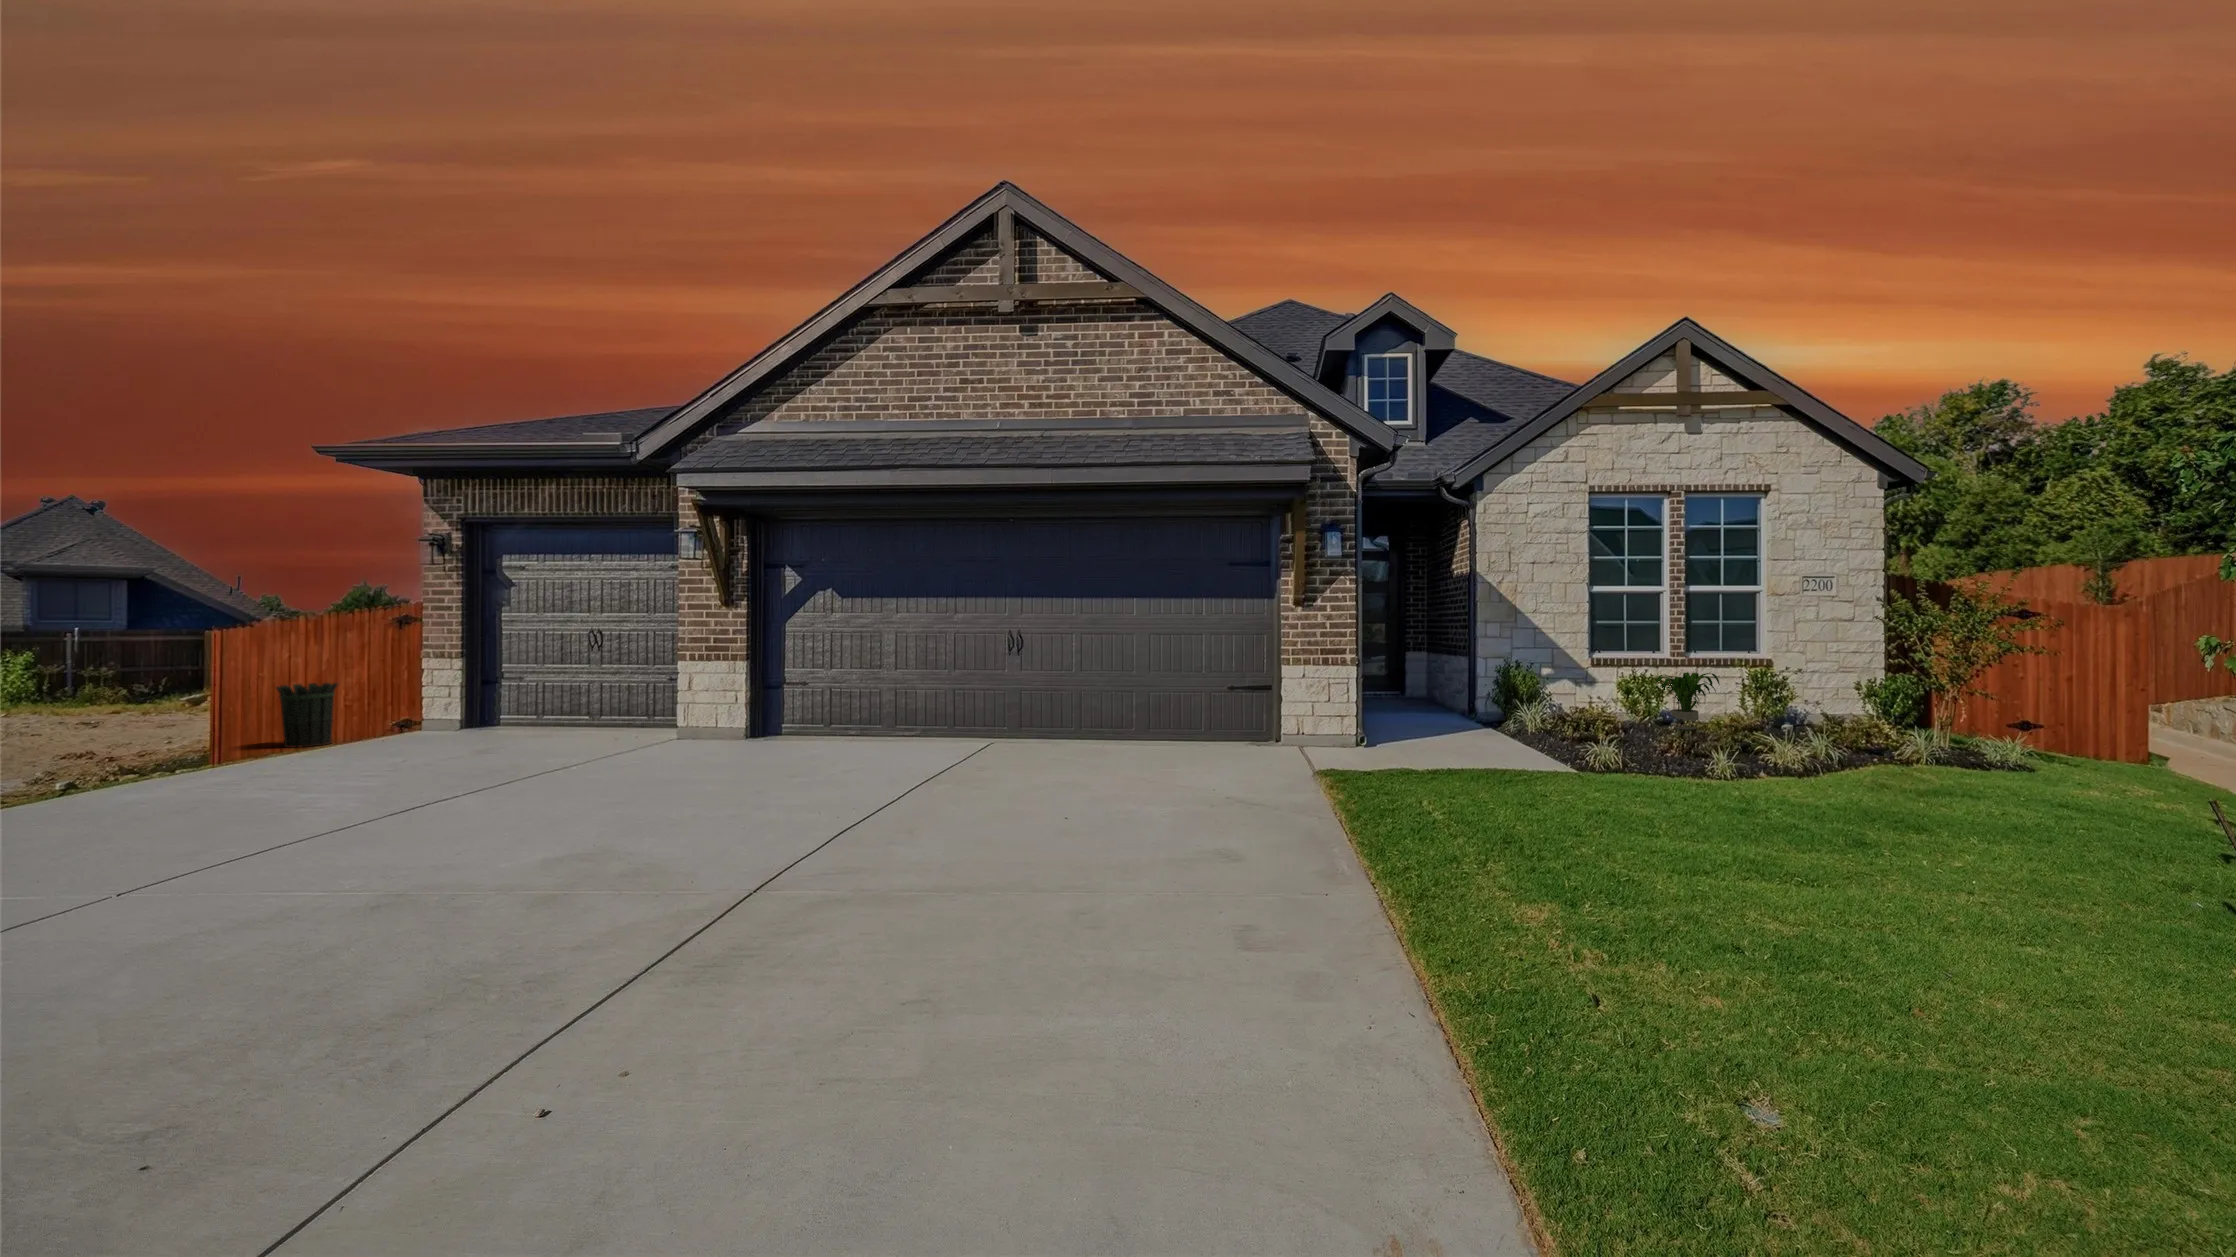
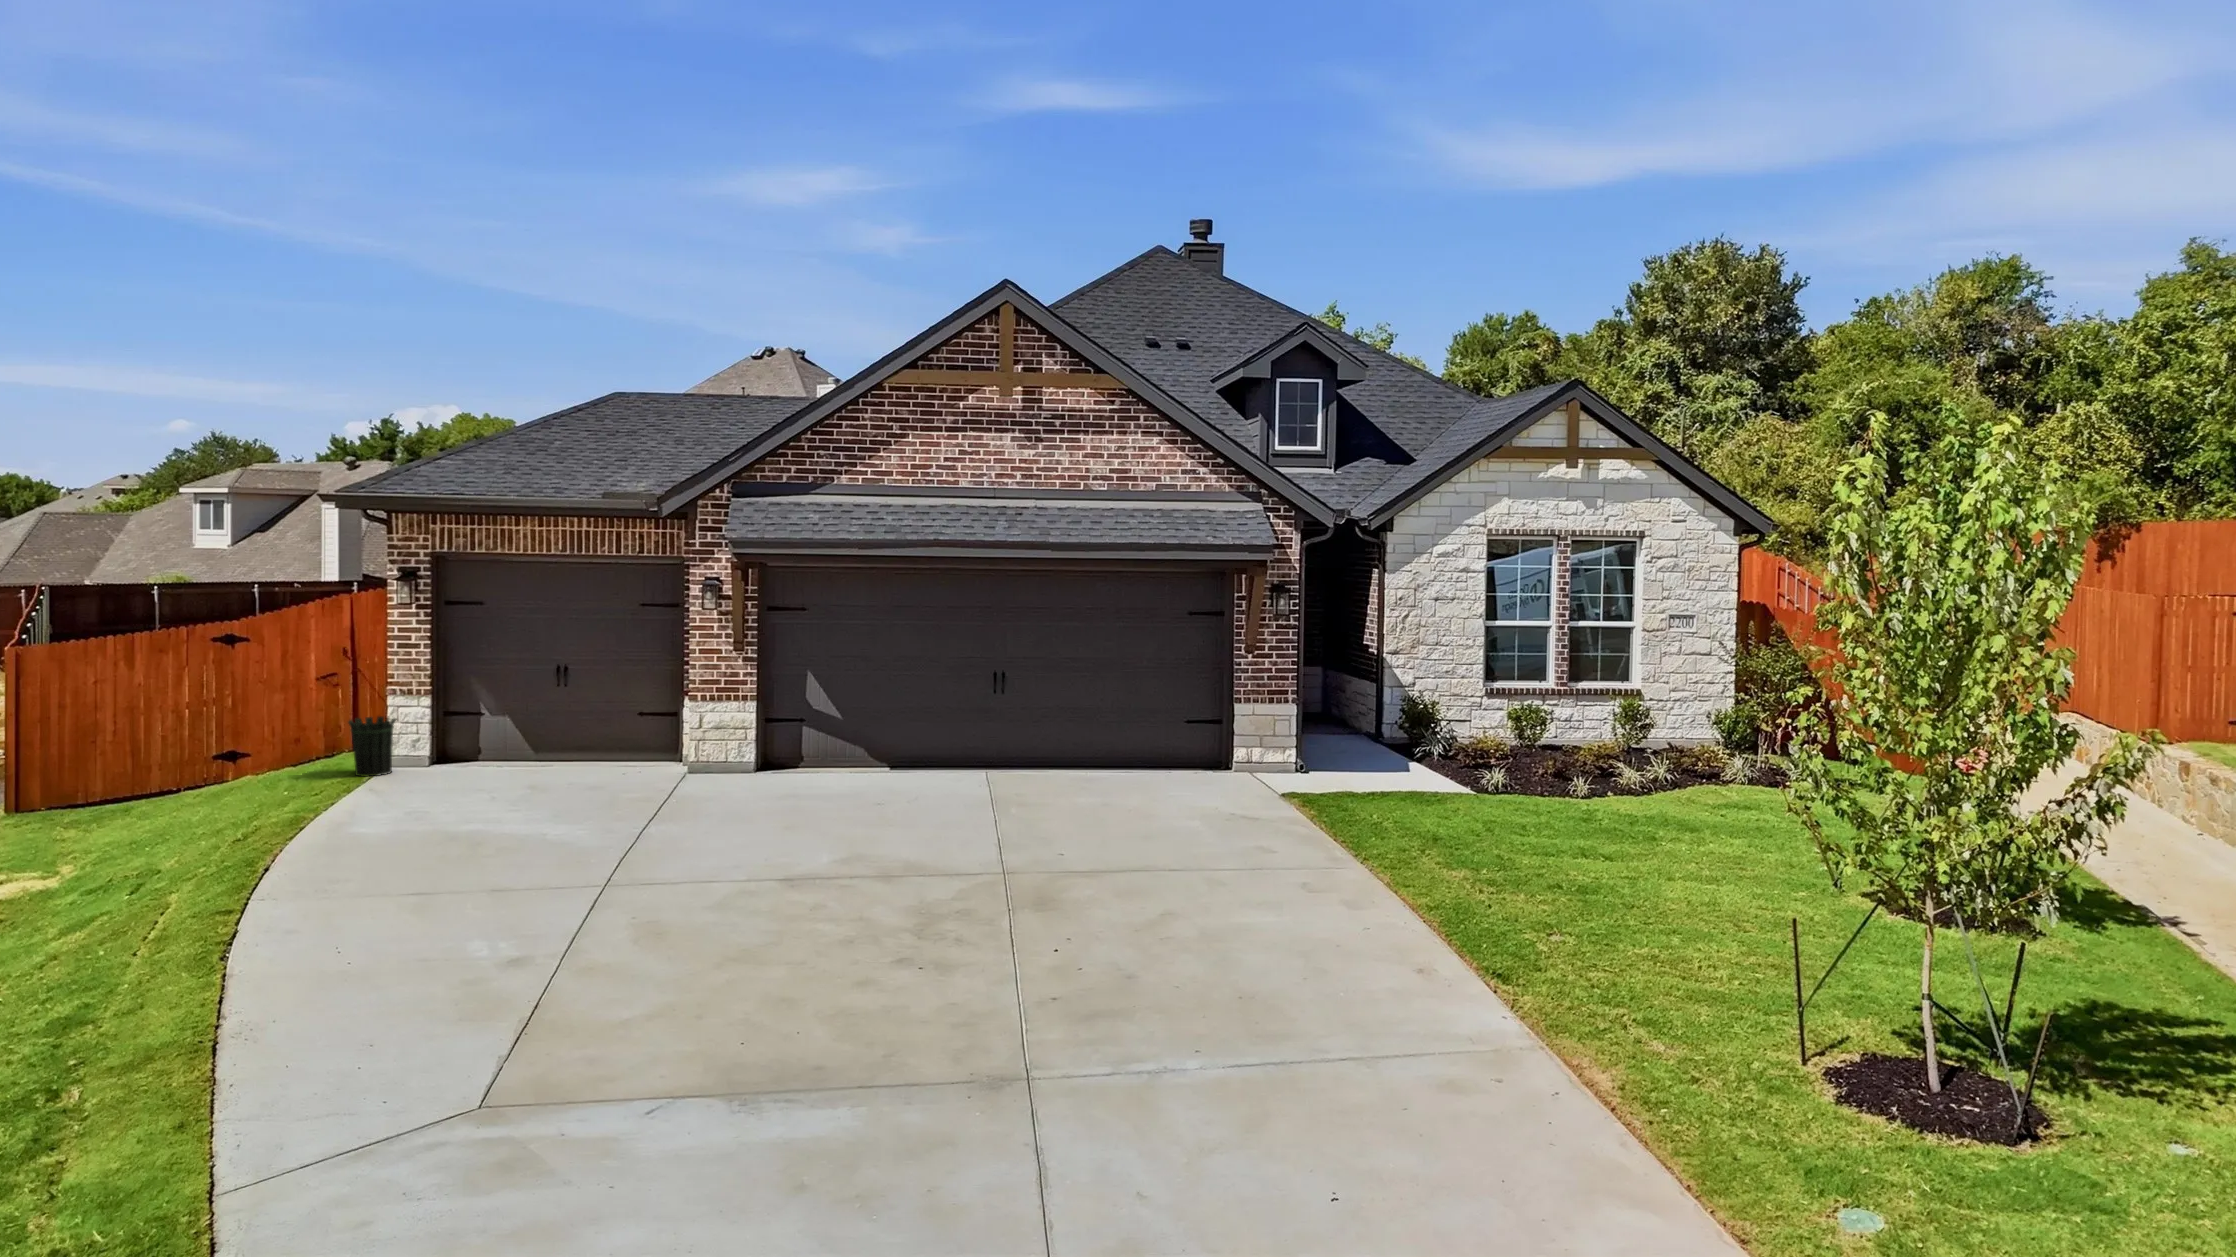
potted plant: present [1656,672,1719,730] -> none [1539,702,1592,752]

